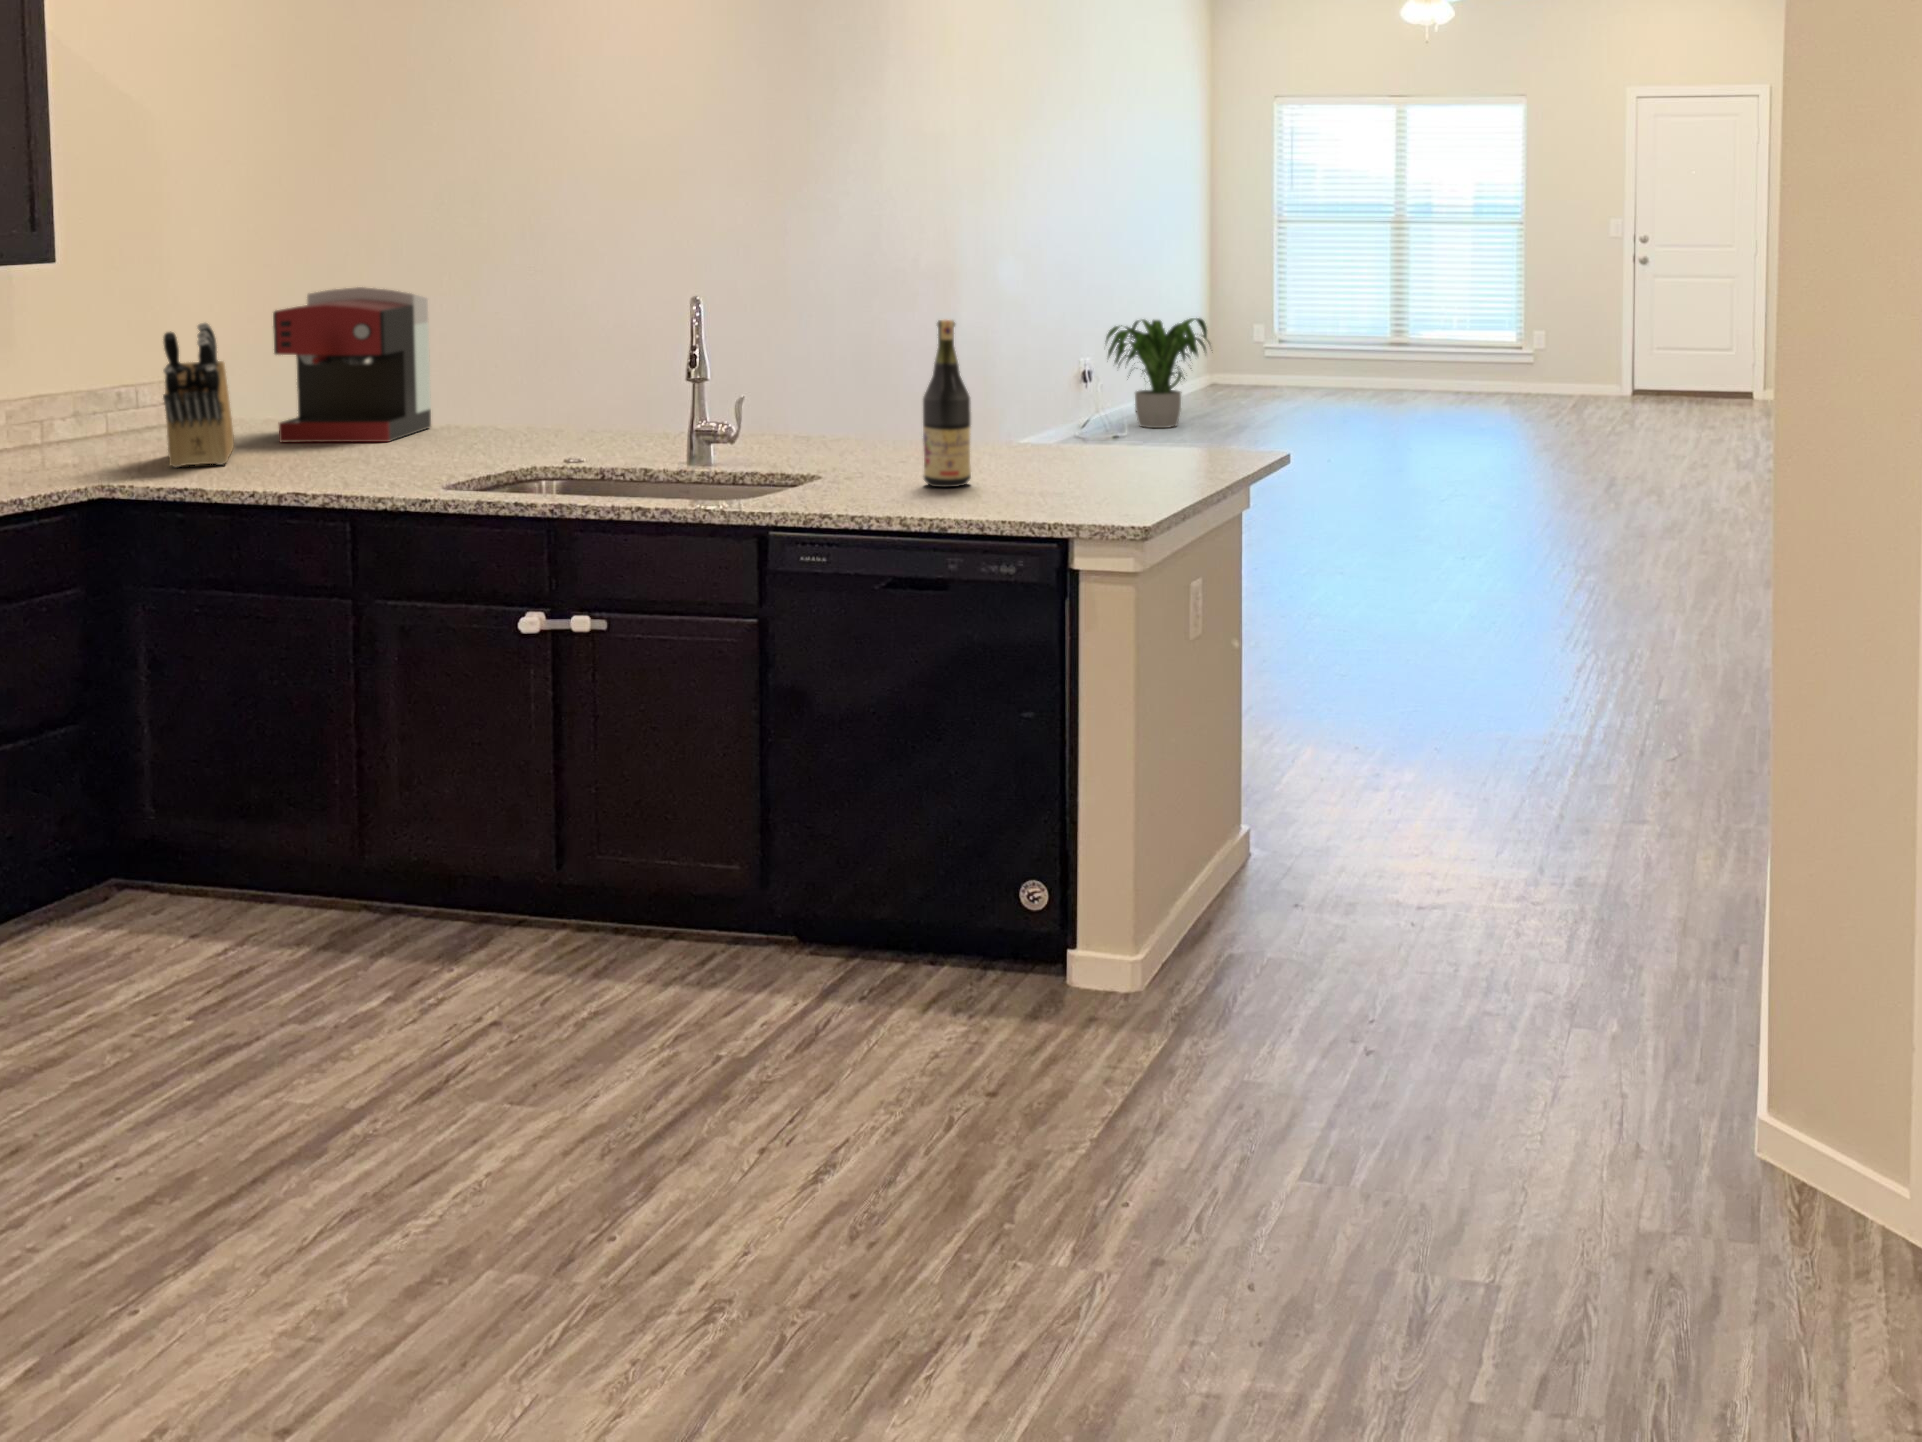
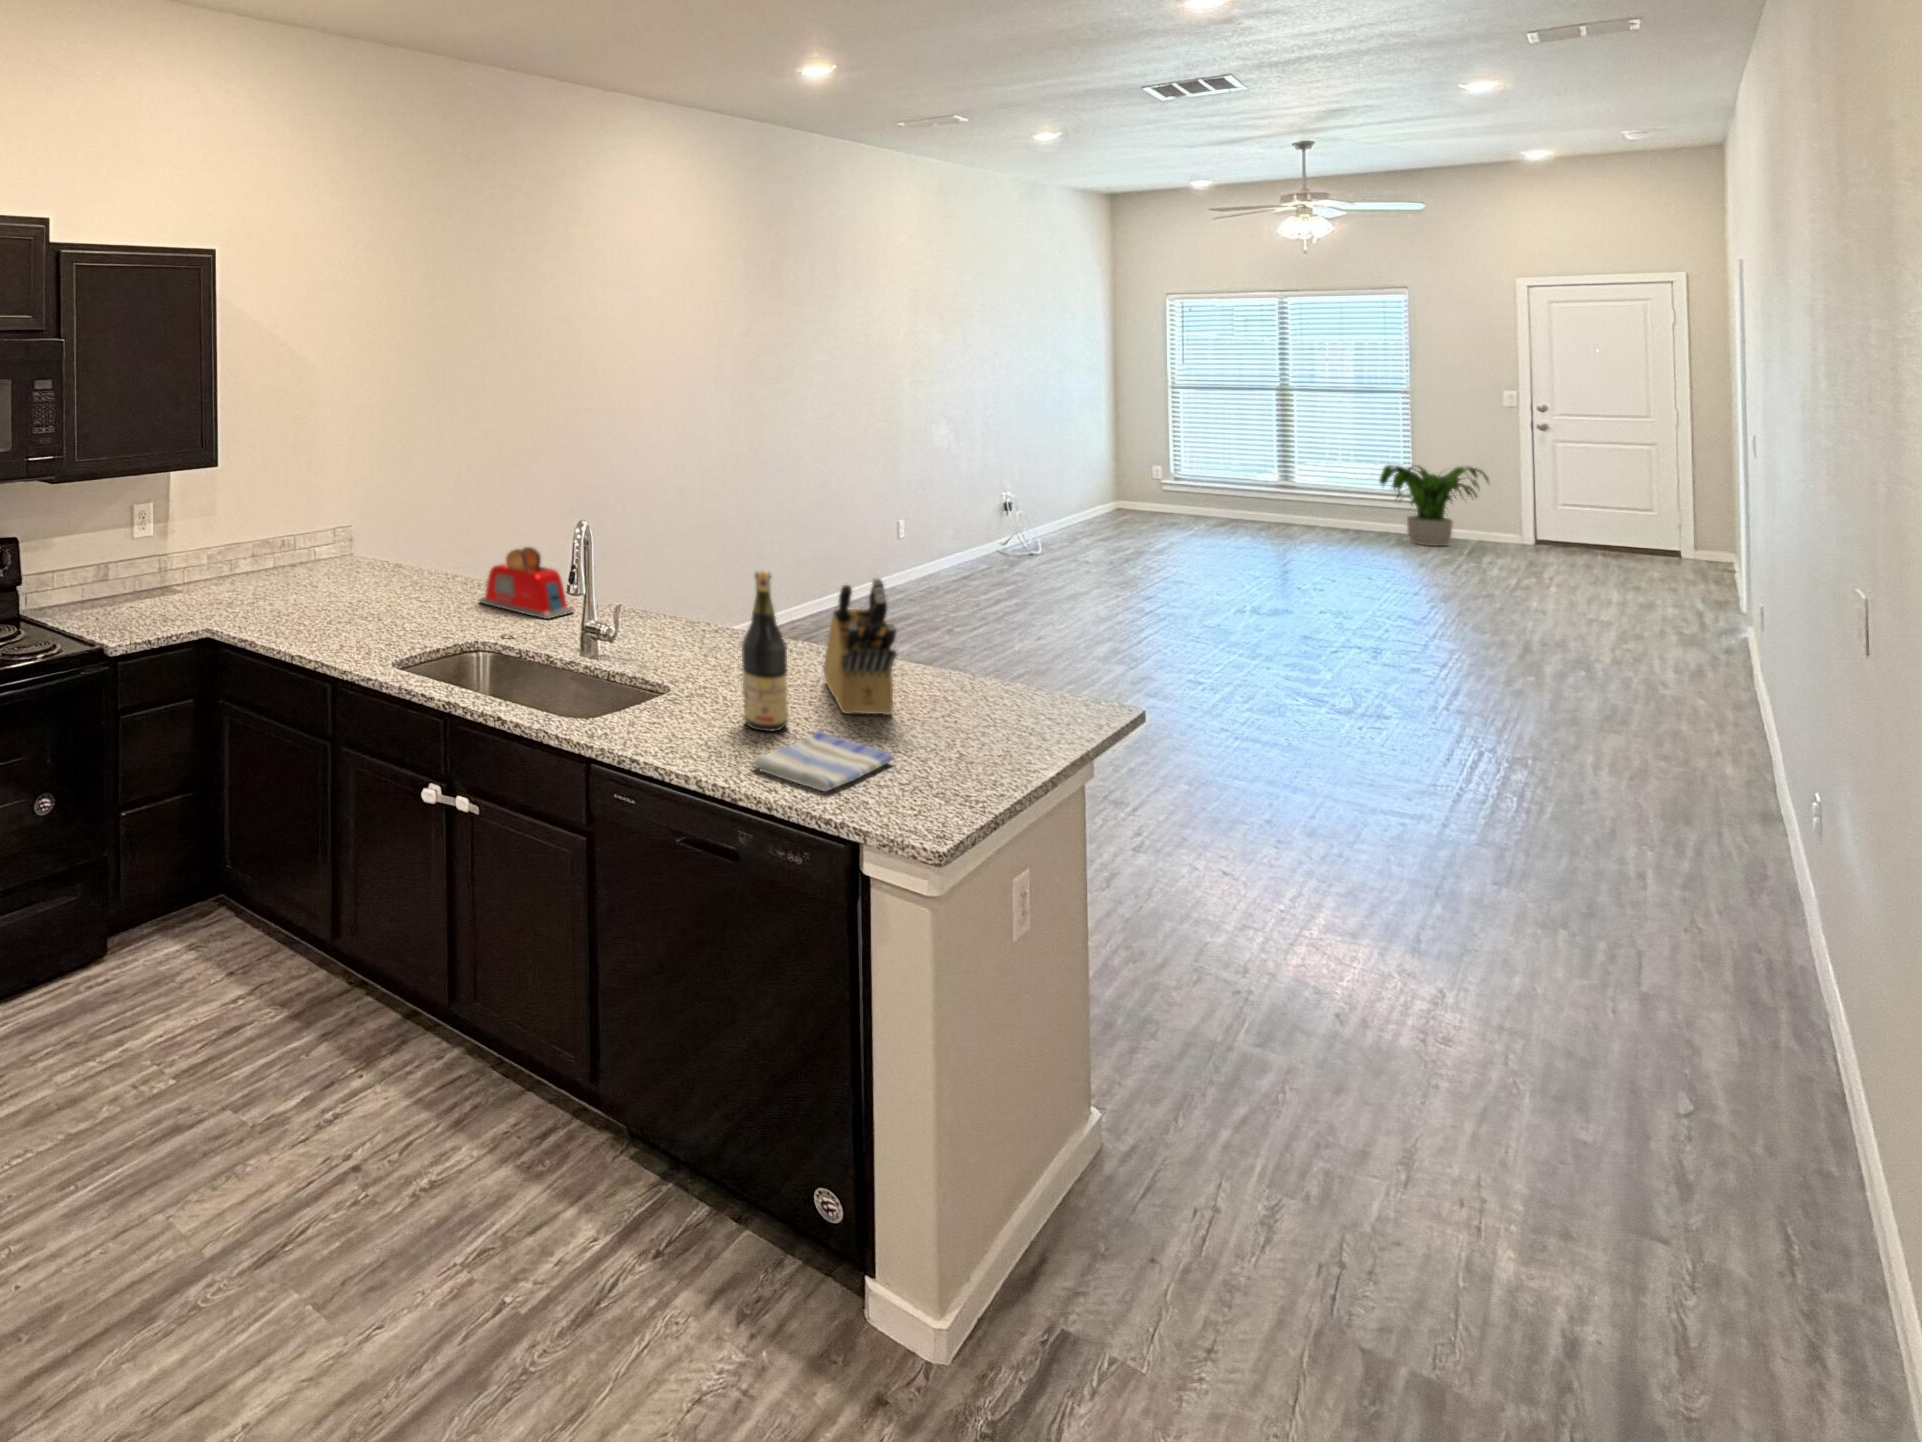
coffee maker: present [273,287,431,442] -> none [347,483,451,597]
potted plant: present [1105,318,1209,428] -> present [1379,465,1489,546]
knife block: present [163,323,234,467] -> present [823,578,897,715]
toaster: none [499,359,646,444] -> present [479,547,574,619]
dish towel: none [953,476,1085,508] -> present [753,731,893,791]

